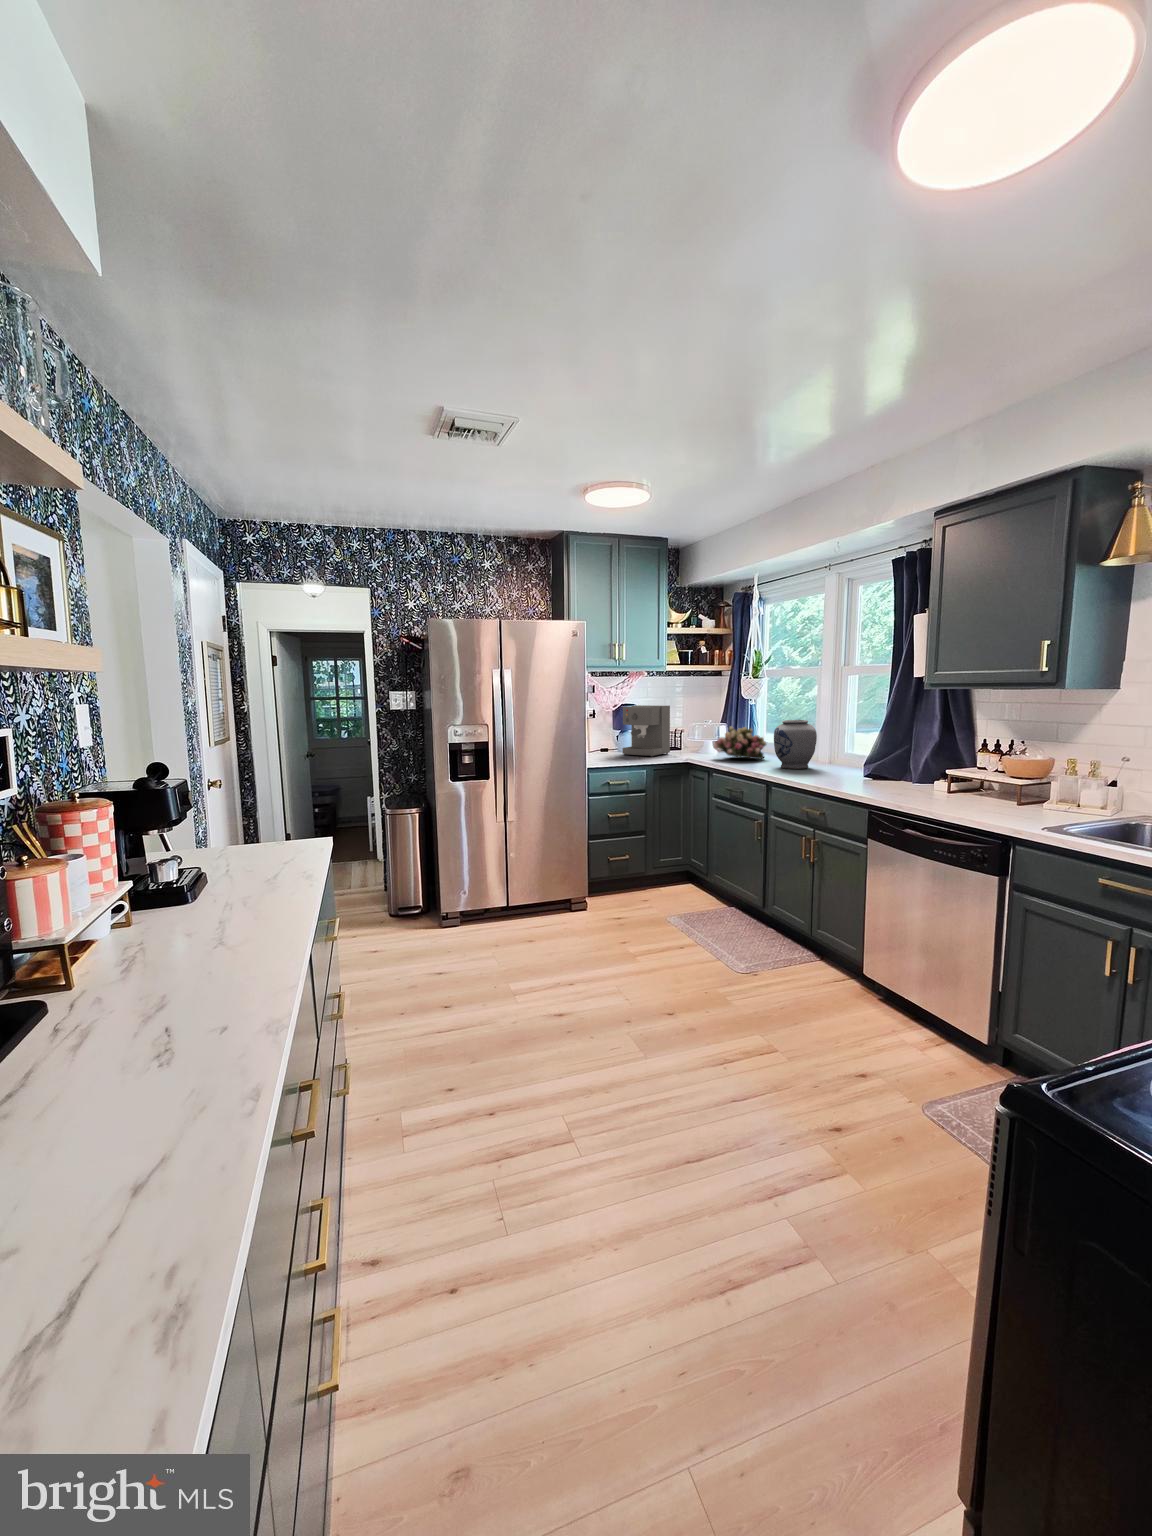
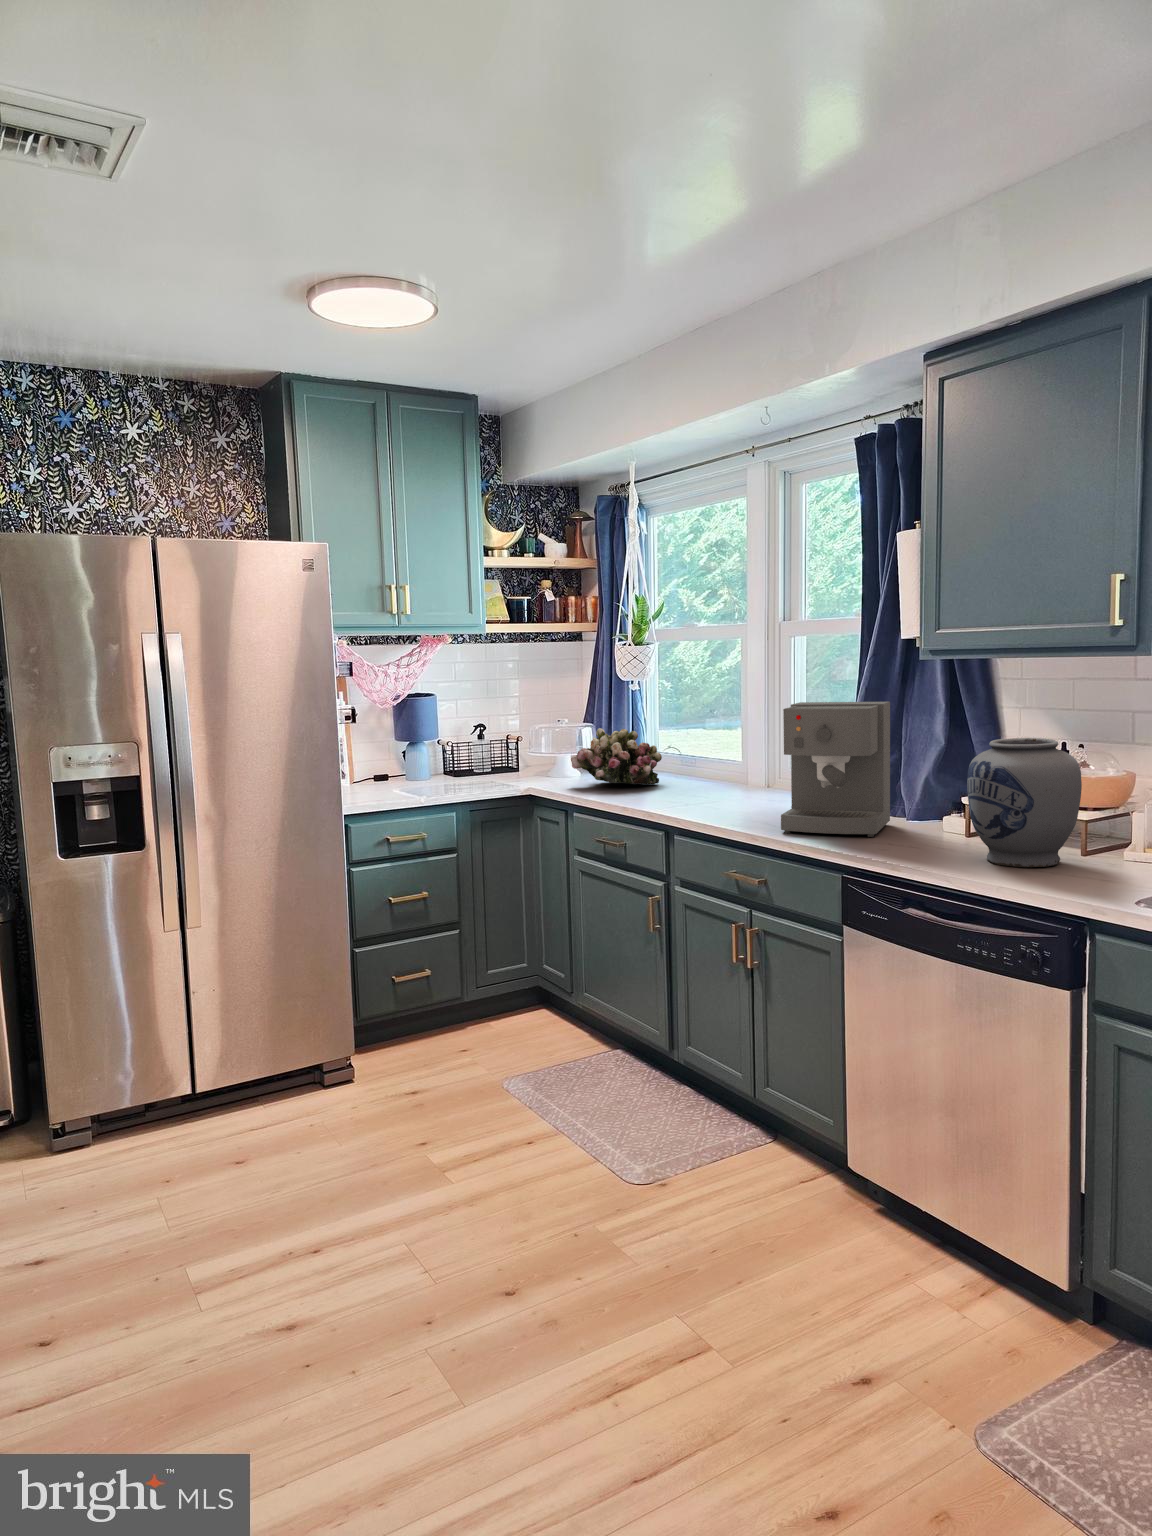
coffee maker: present [622,705,670,757] -> present [781,702,890,837]
vase: present [774,720,817,769] -> present [967,738,1082,867]

